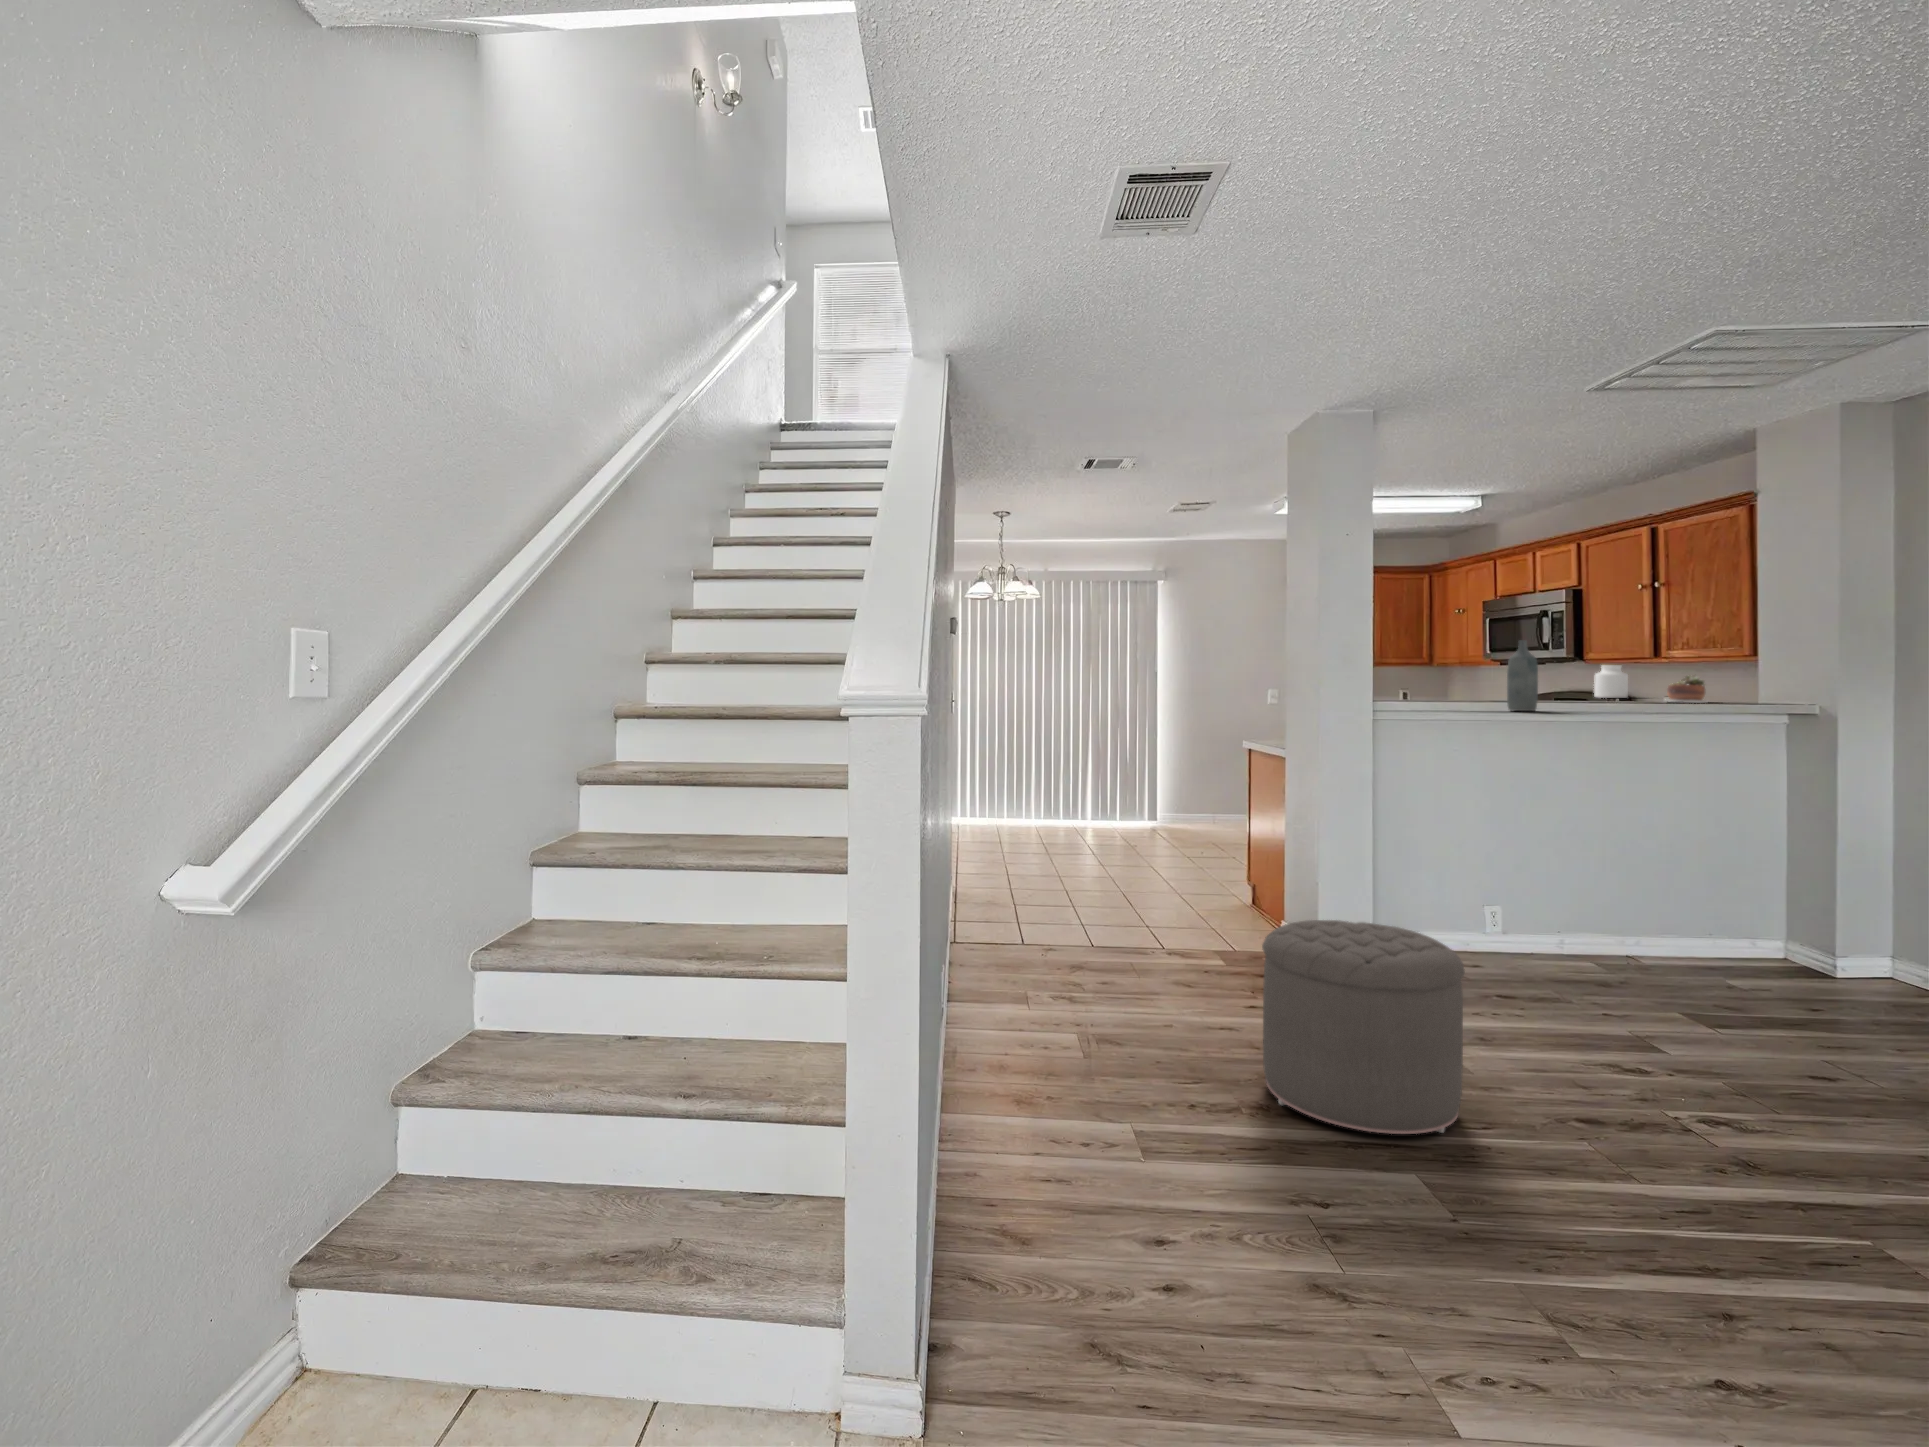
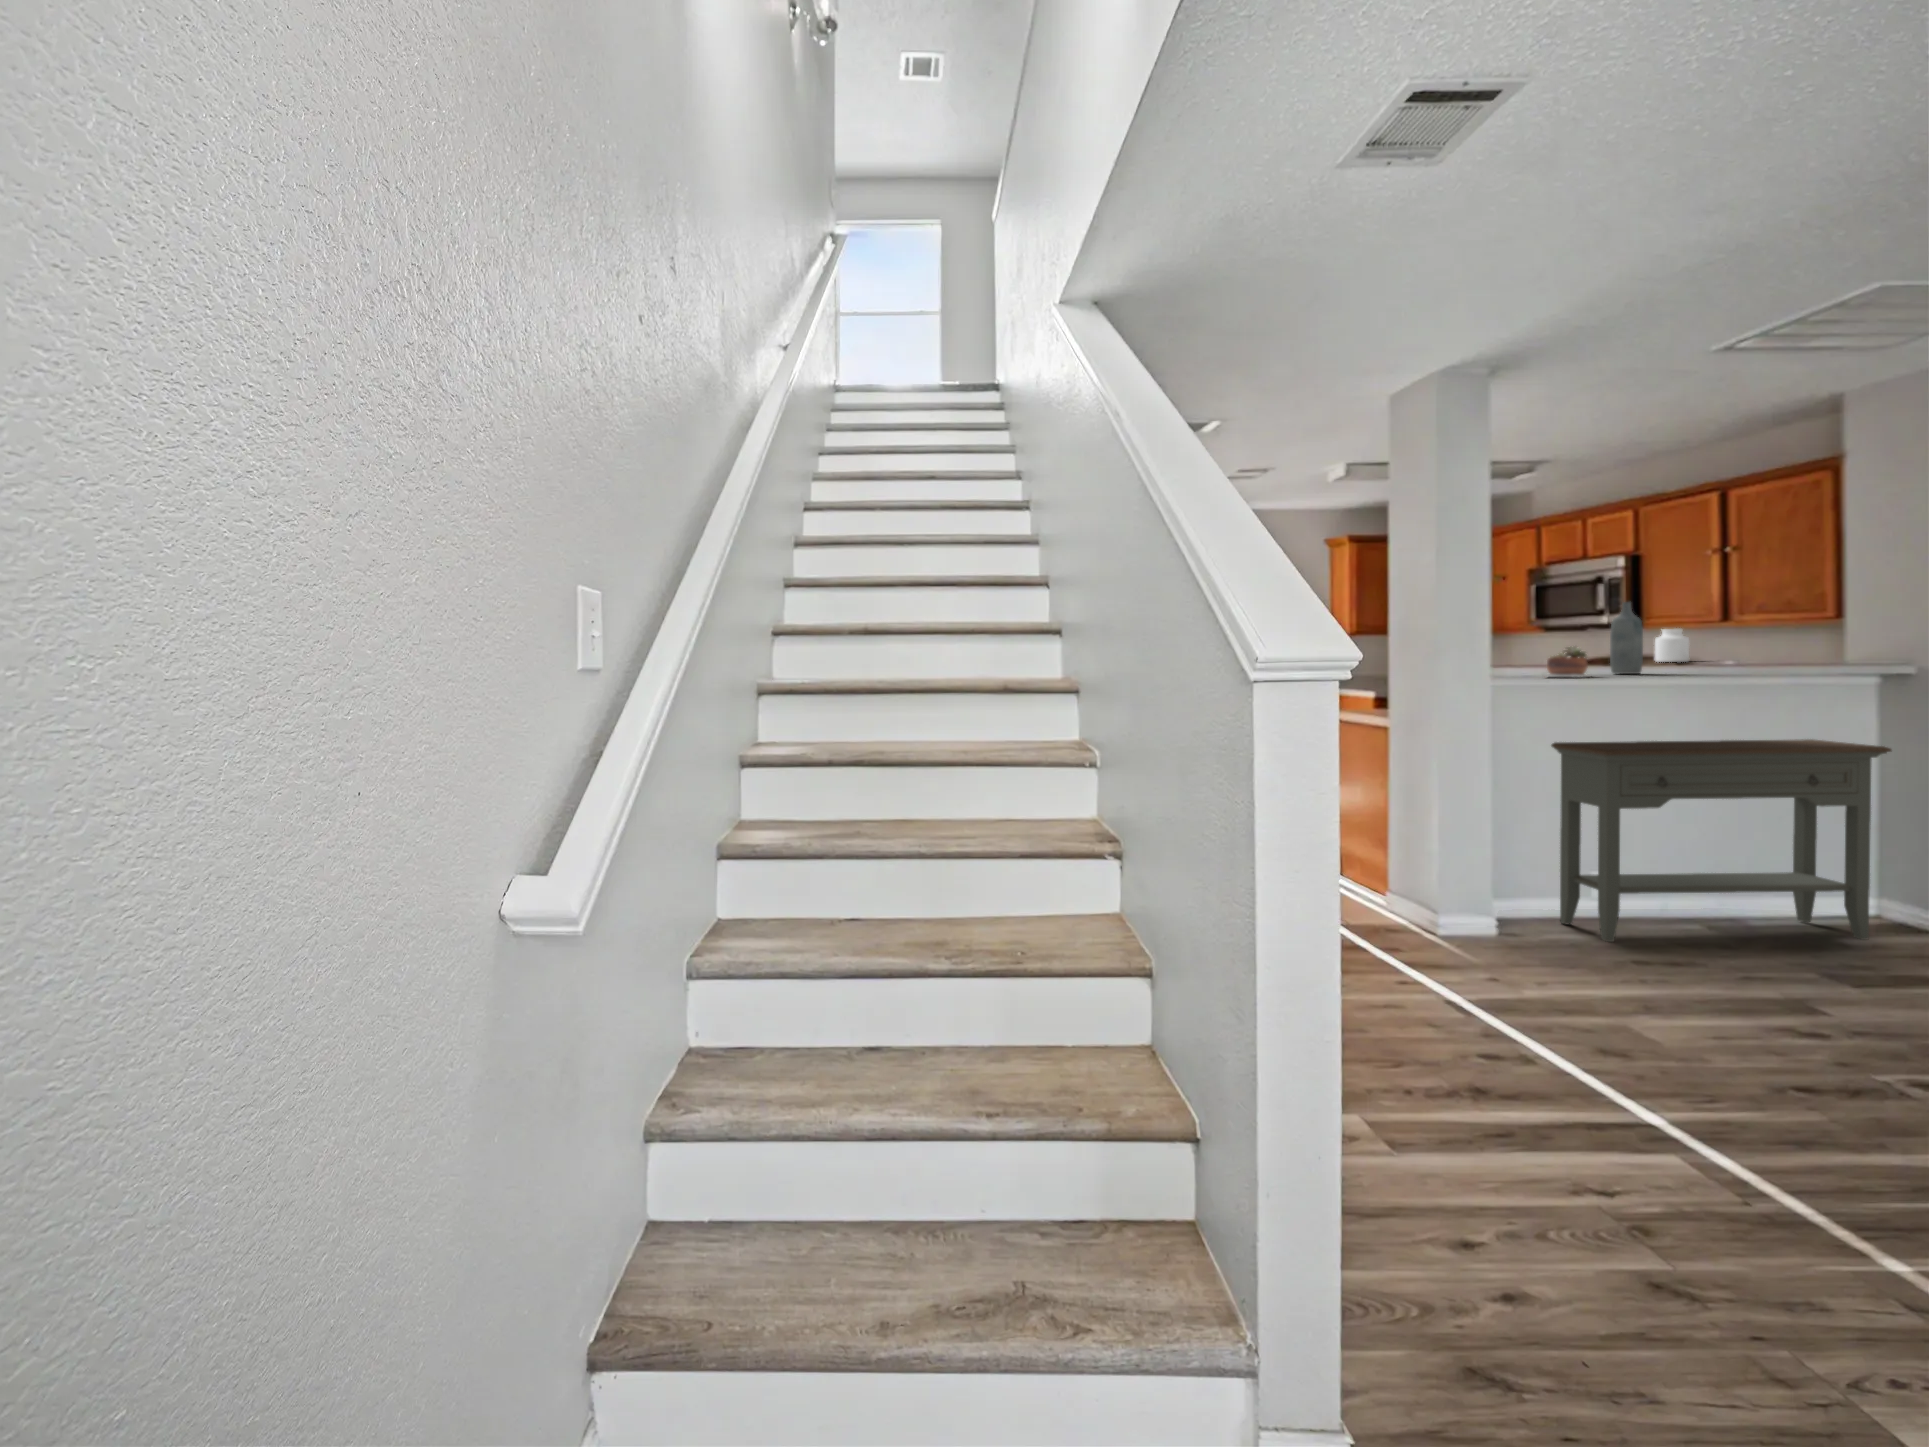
succulent plant: present [1664,675,1708,703] -> present [1543,646,1590,677]
console table: none [1446,777,1779,981] -> present [1551,739,1891,942]
ottoman: present [1262,920,1465,1134] -> none [1458,892,1689,1113]

